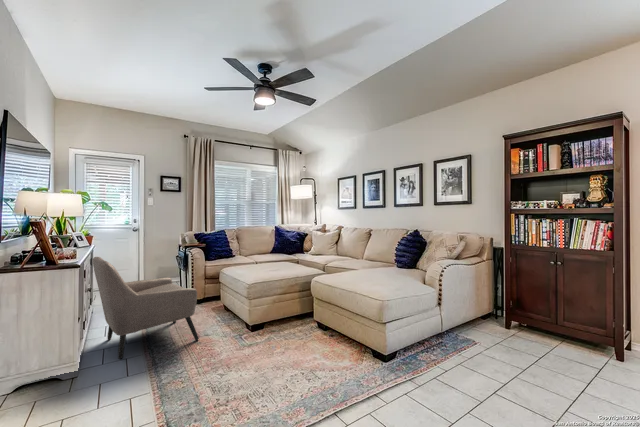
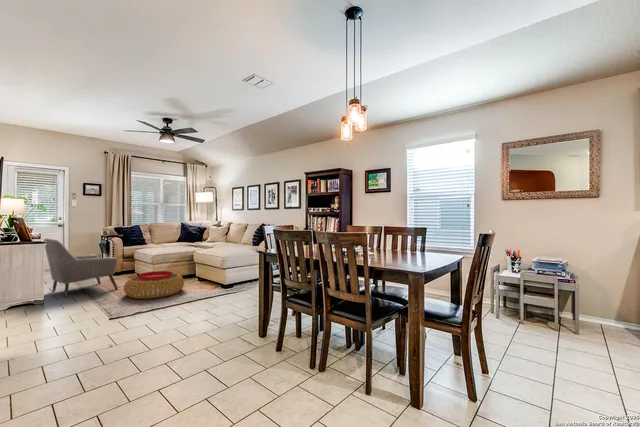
pouf: none [208,316,306,380] -> present [124,271,184,299]

